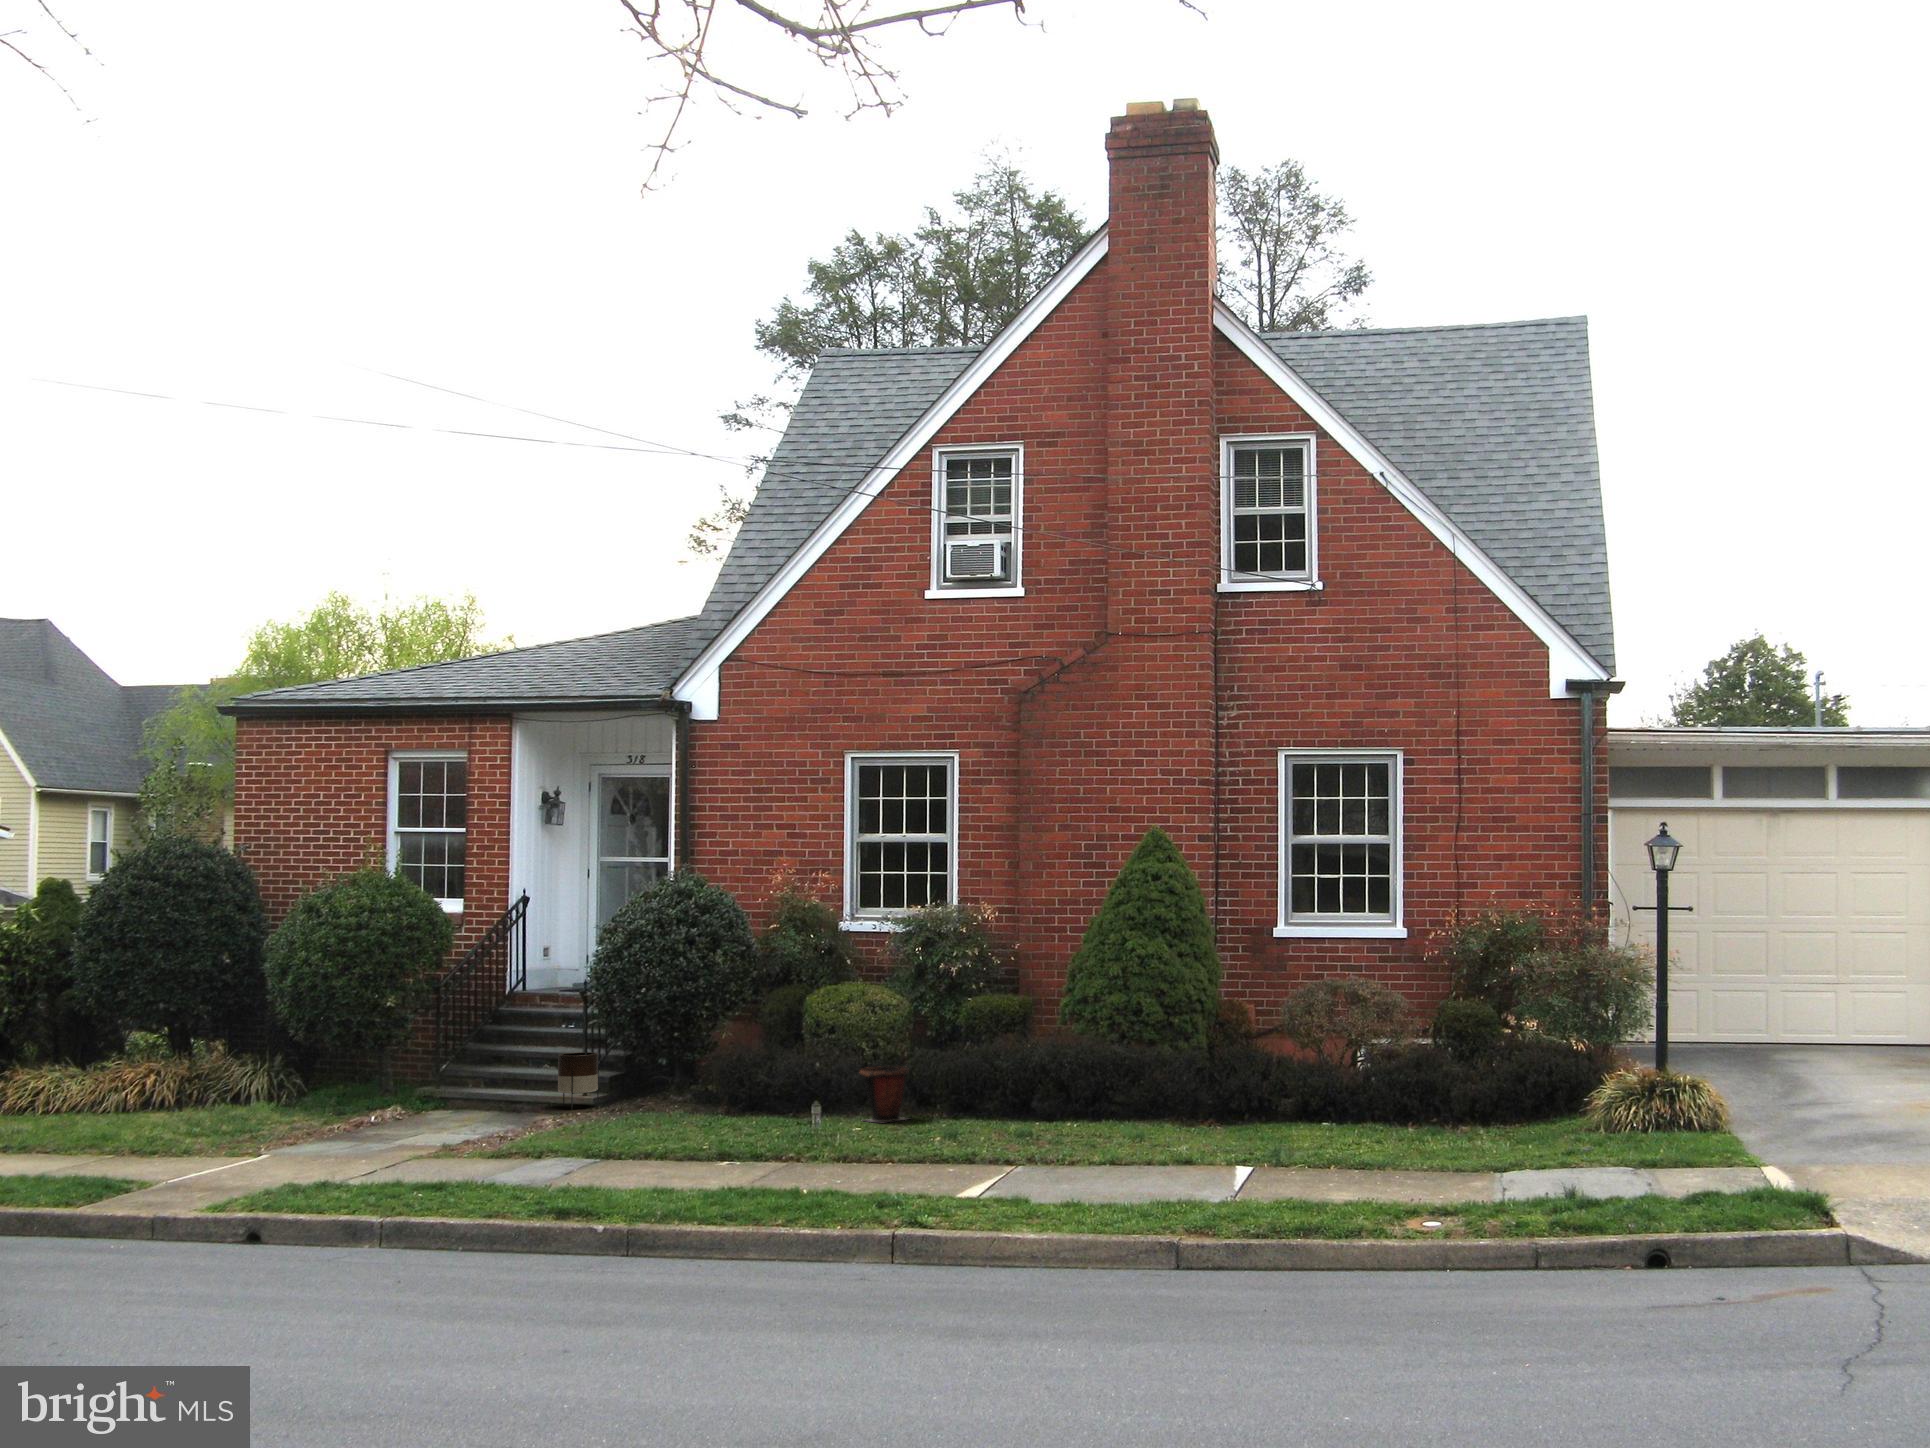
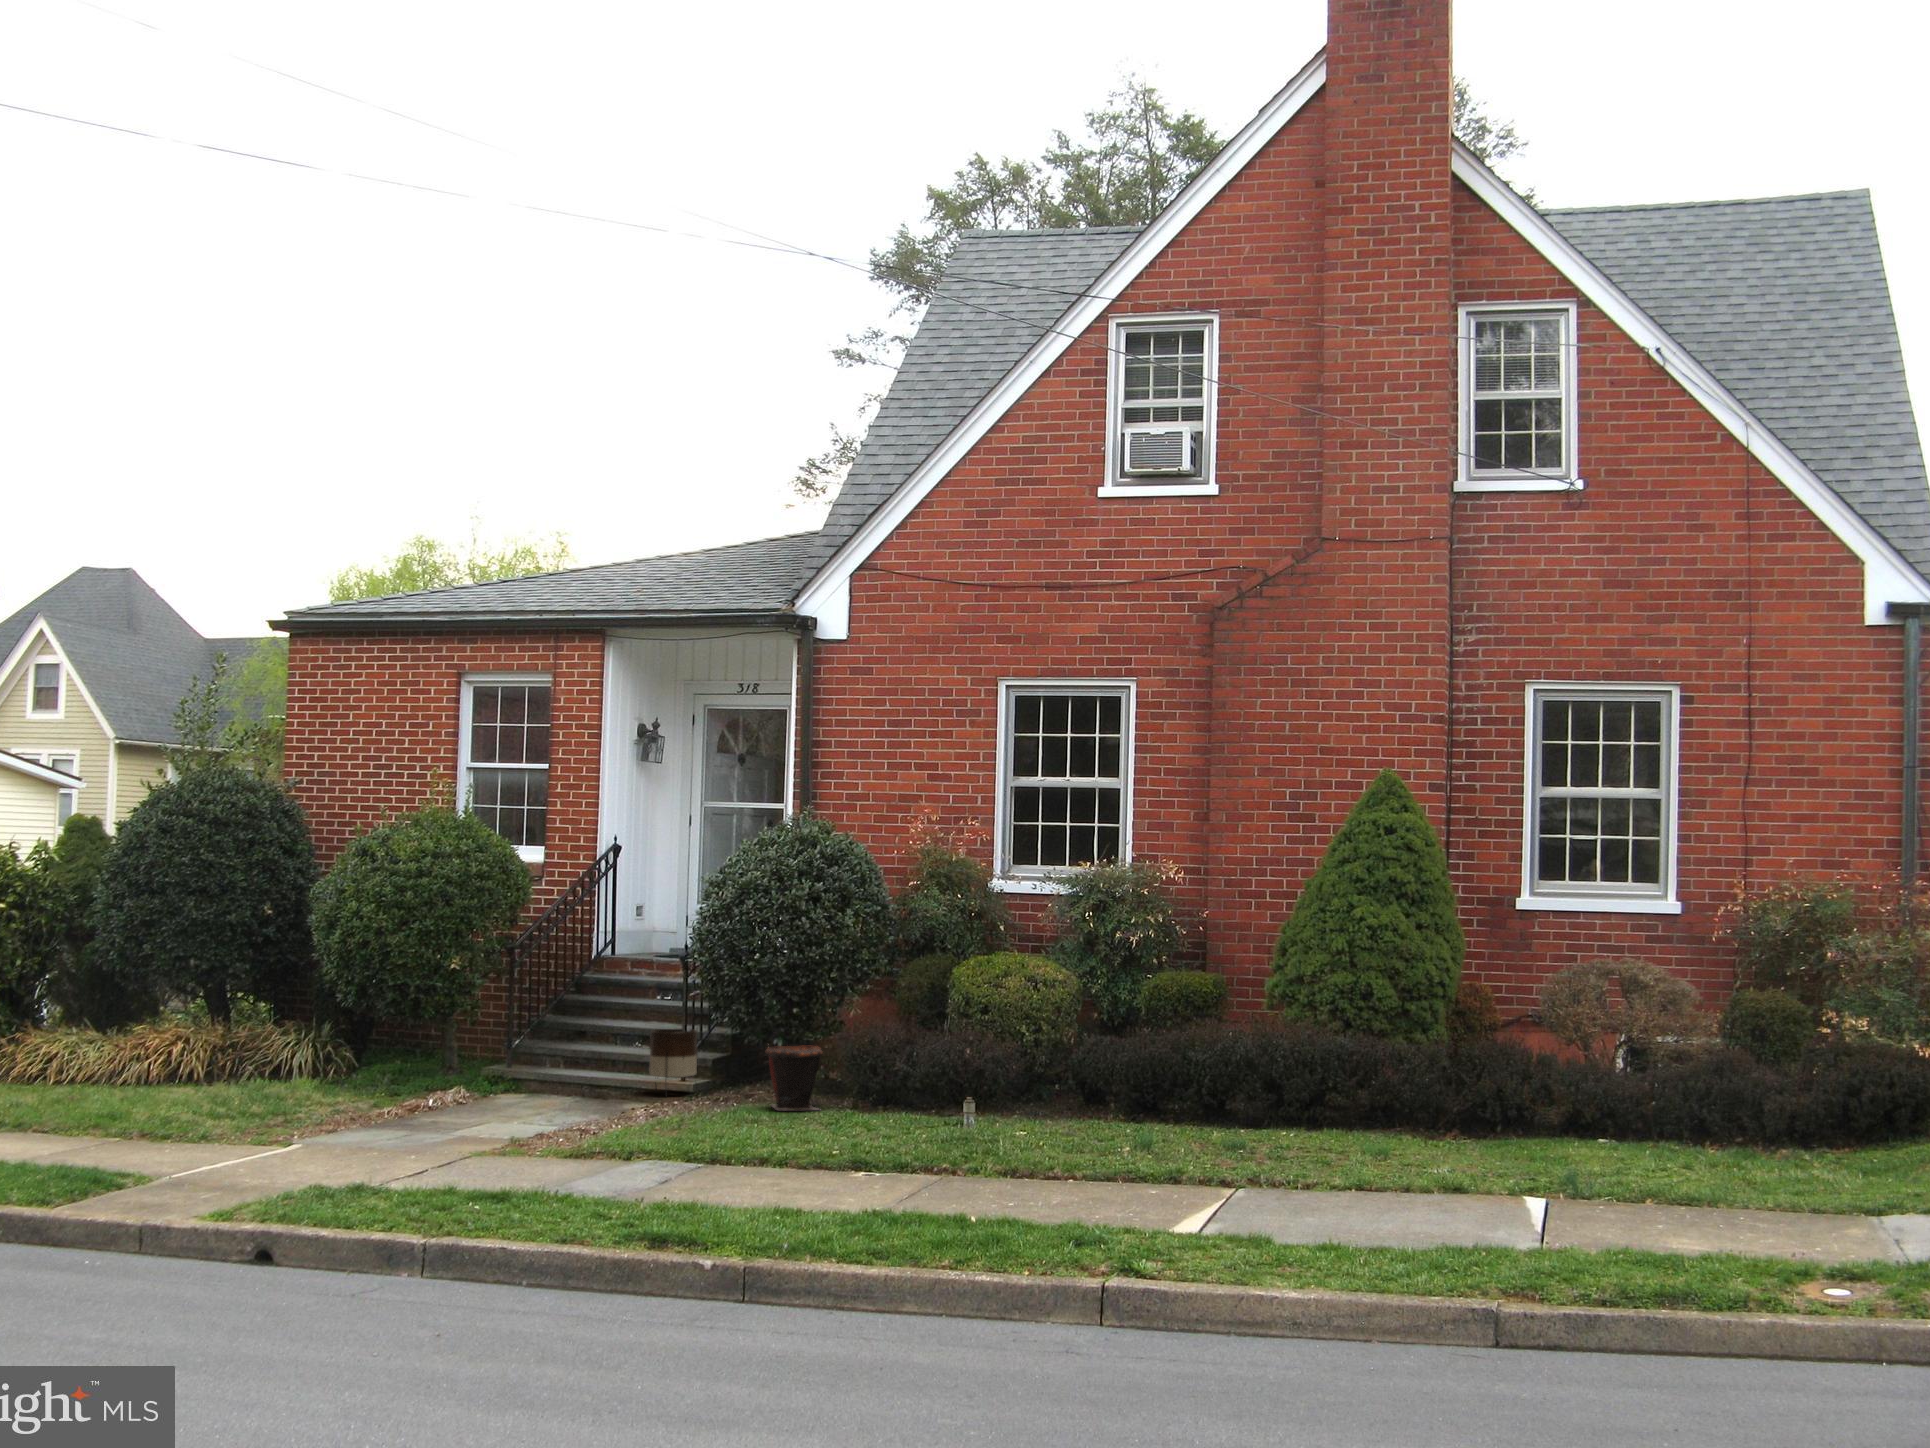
waste bin: present [860,1066,909,1122] -> present [766,1046,822,1110]

